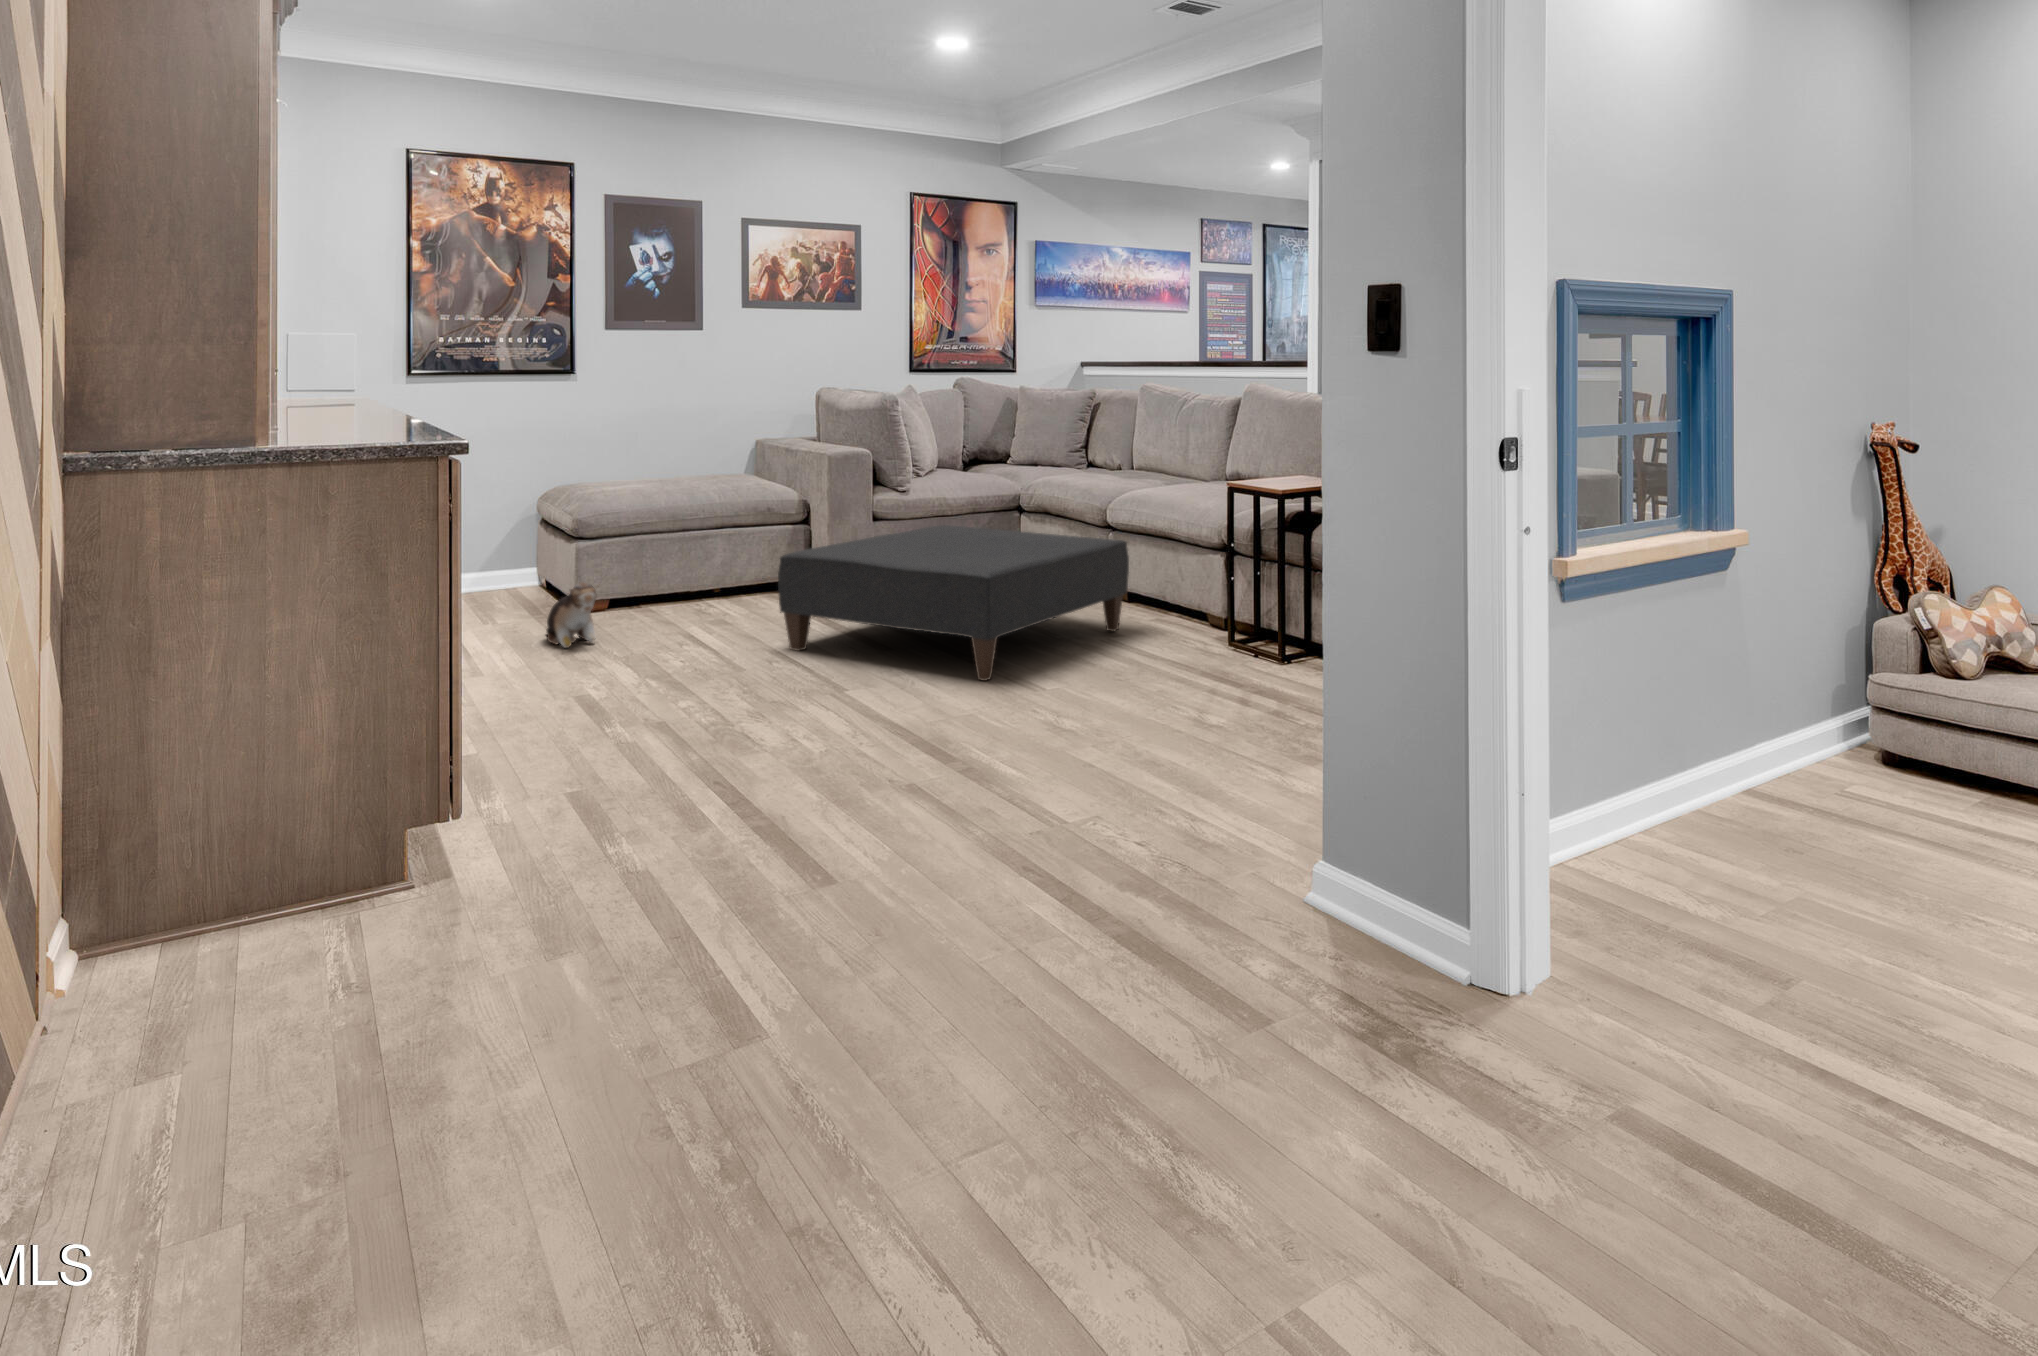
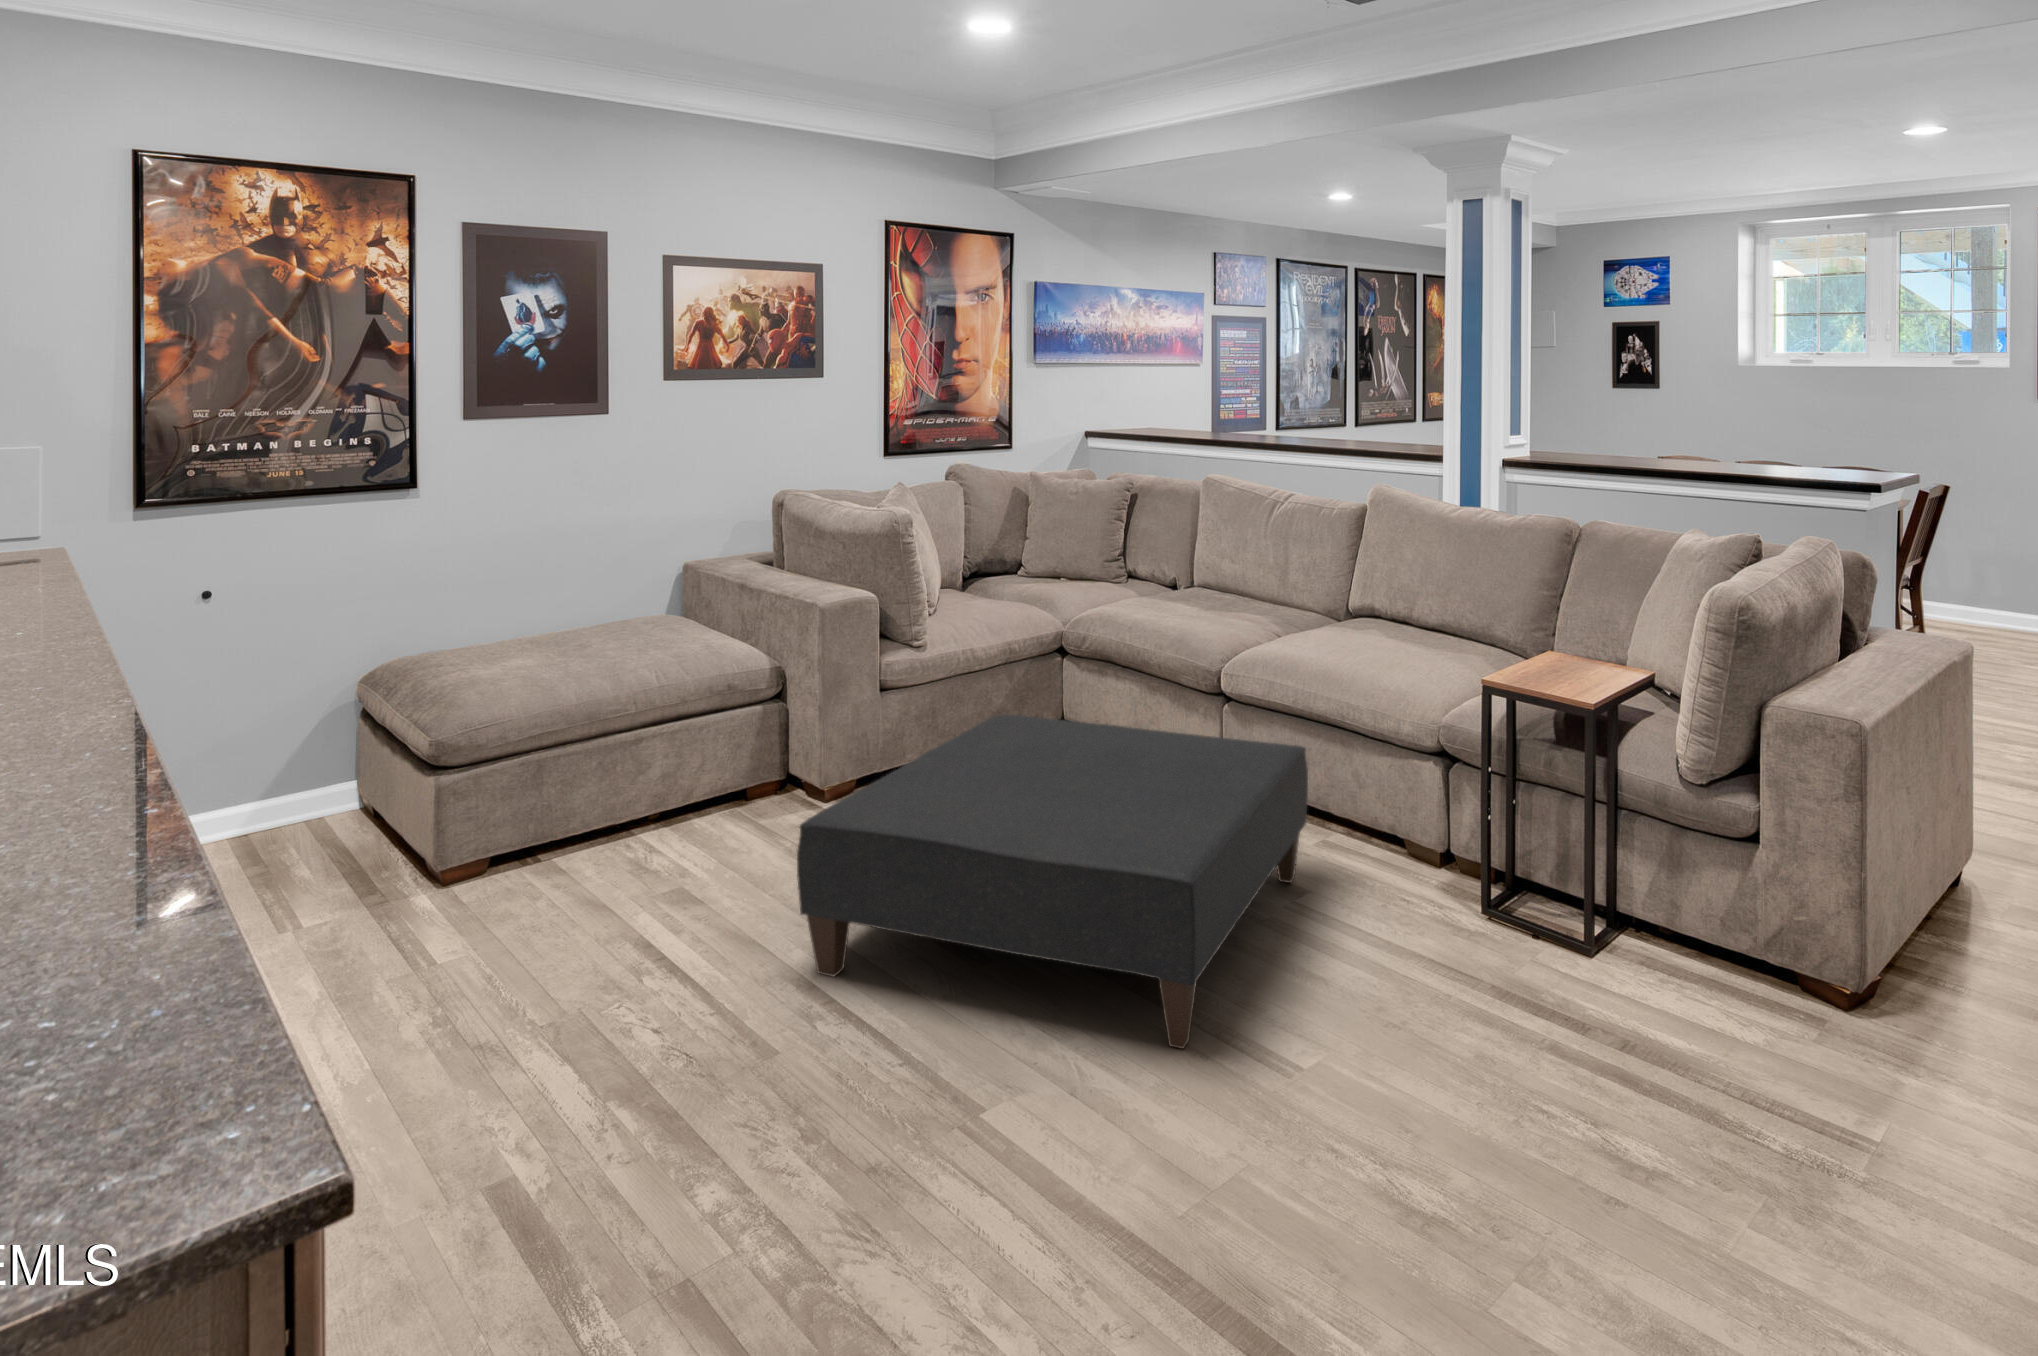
plush toy: present [547,583,596,648] -> none [386,886,490,1003]

